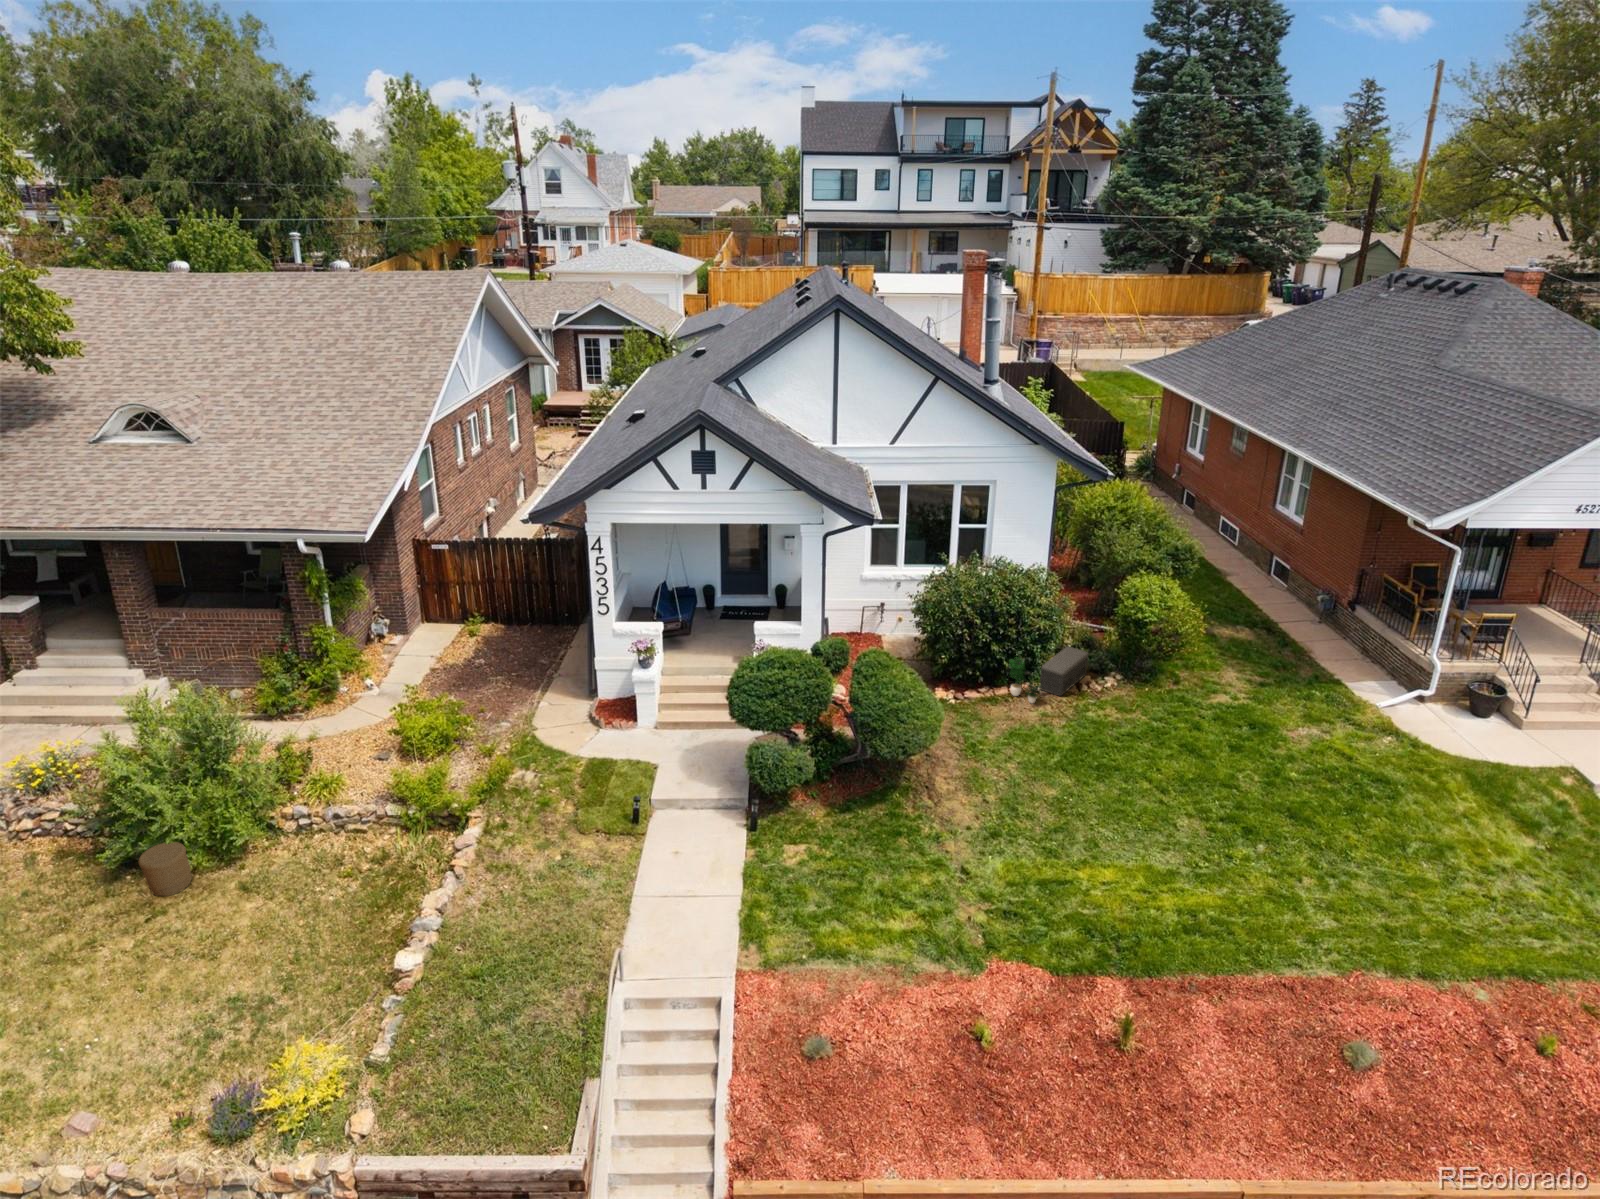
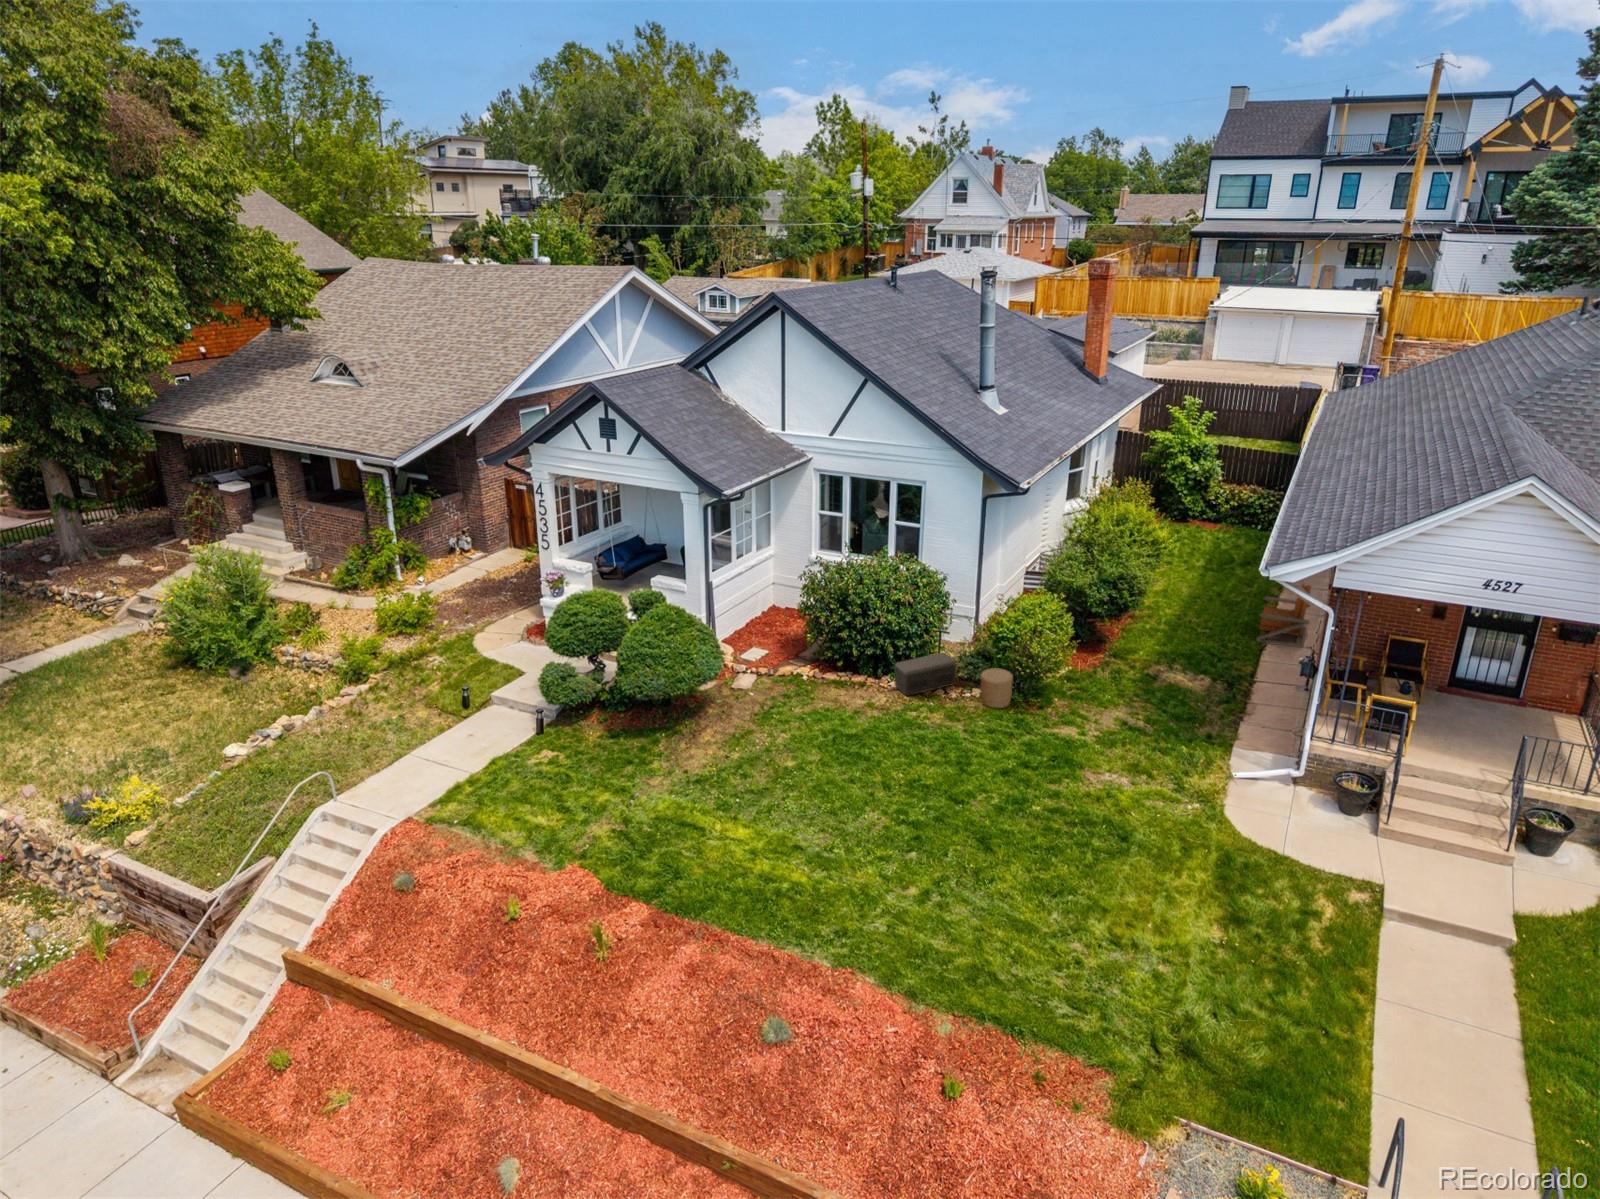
lounge chair: none [1231,531,1293,586] -> present [1256,584,1311,648]
potted plant: present [1009,657,1041,704] -> present [220,643,249,682]
basket: present [139,842,192,896] -> present [980,668,1013,708]

